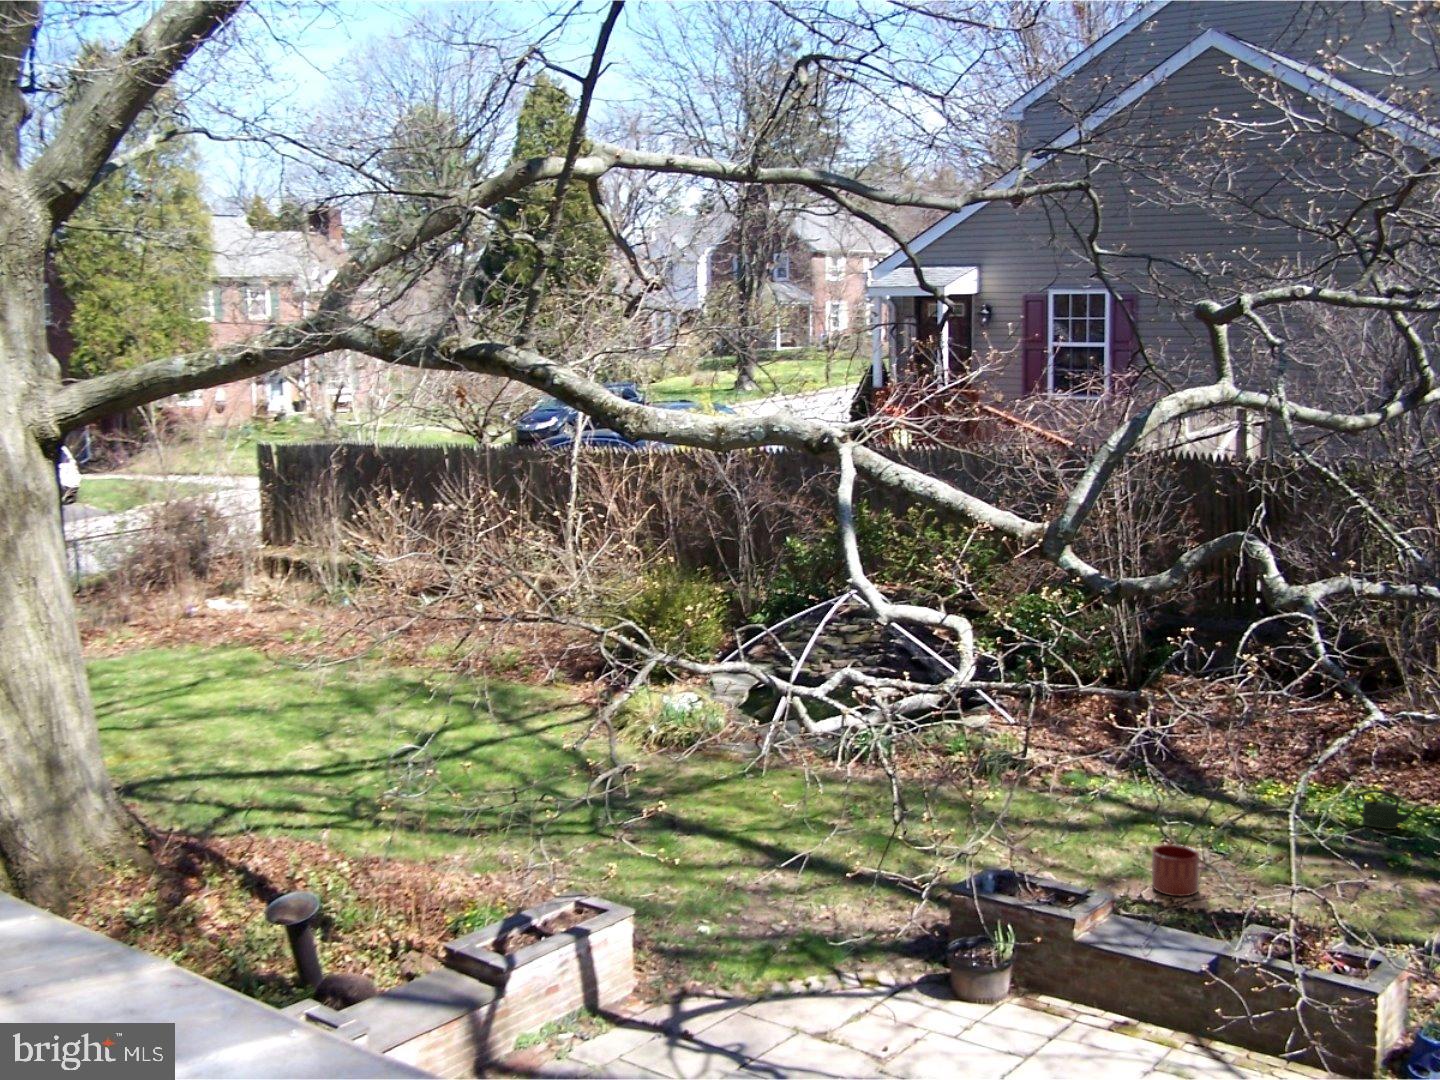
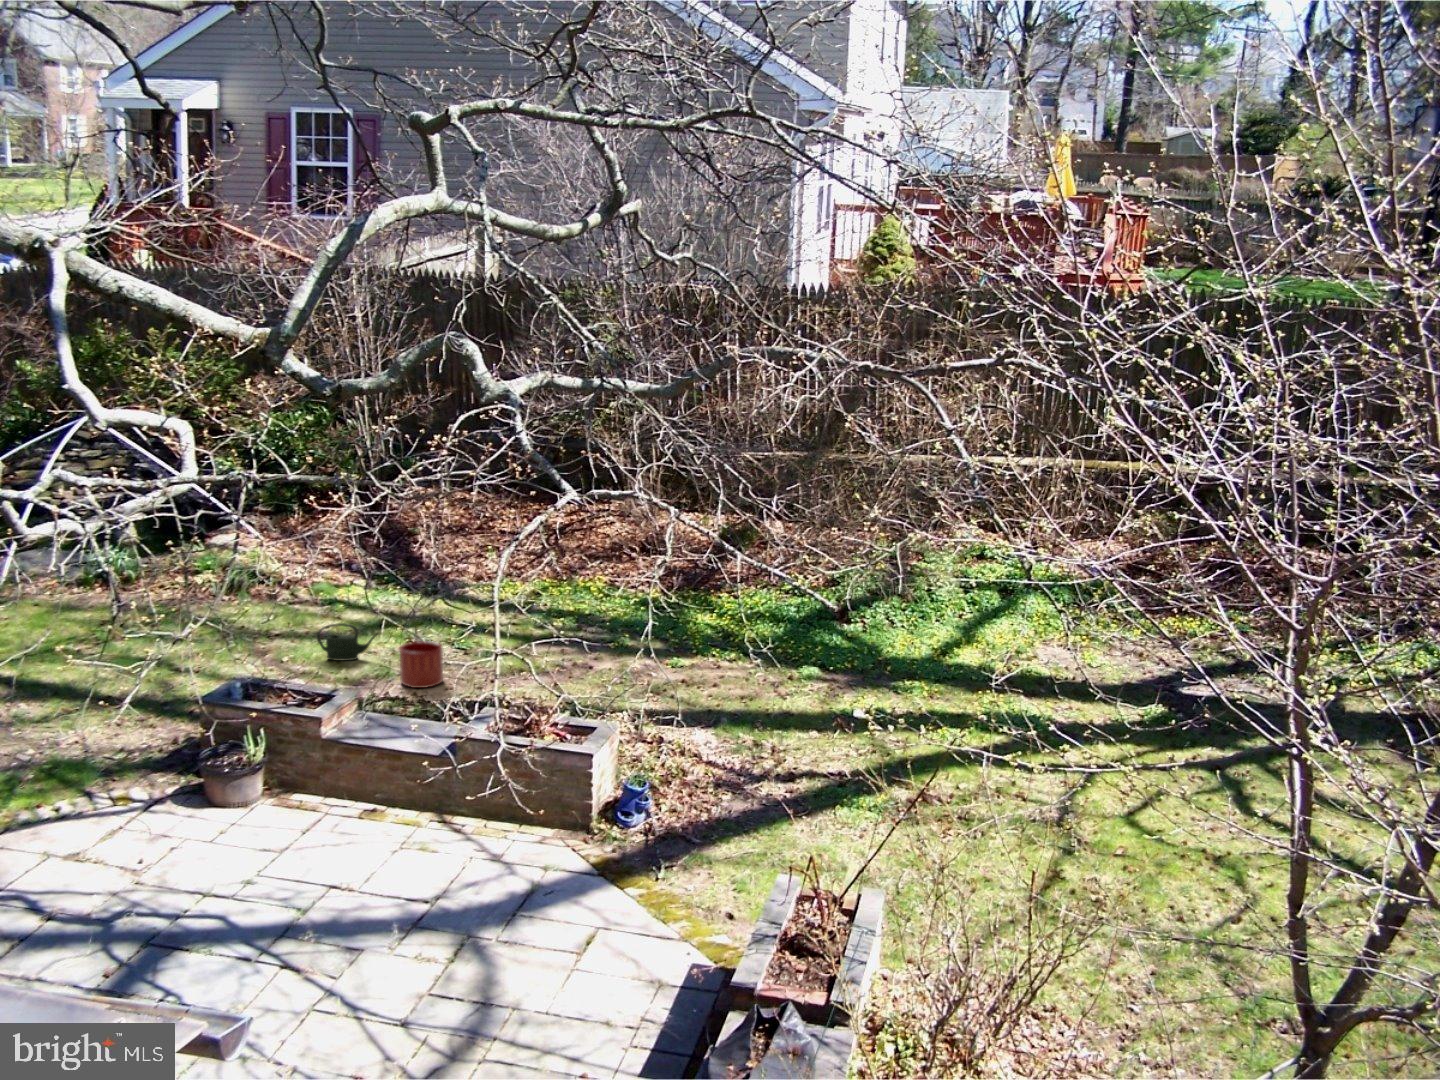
watering can: present [1354,790,1422,829] -> present [317,623,378,661]

